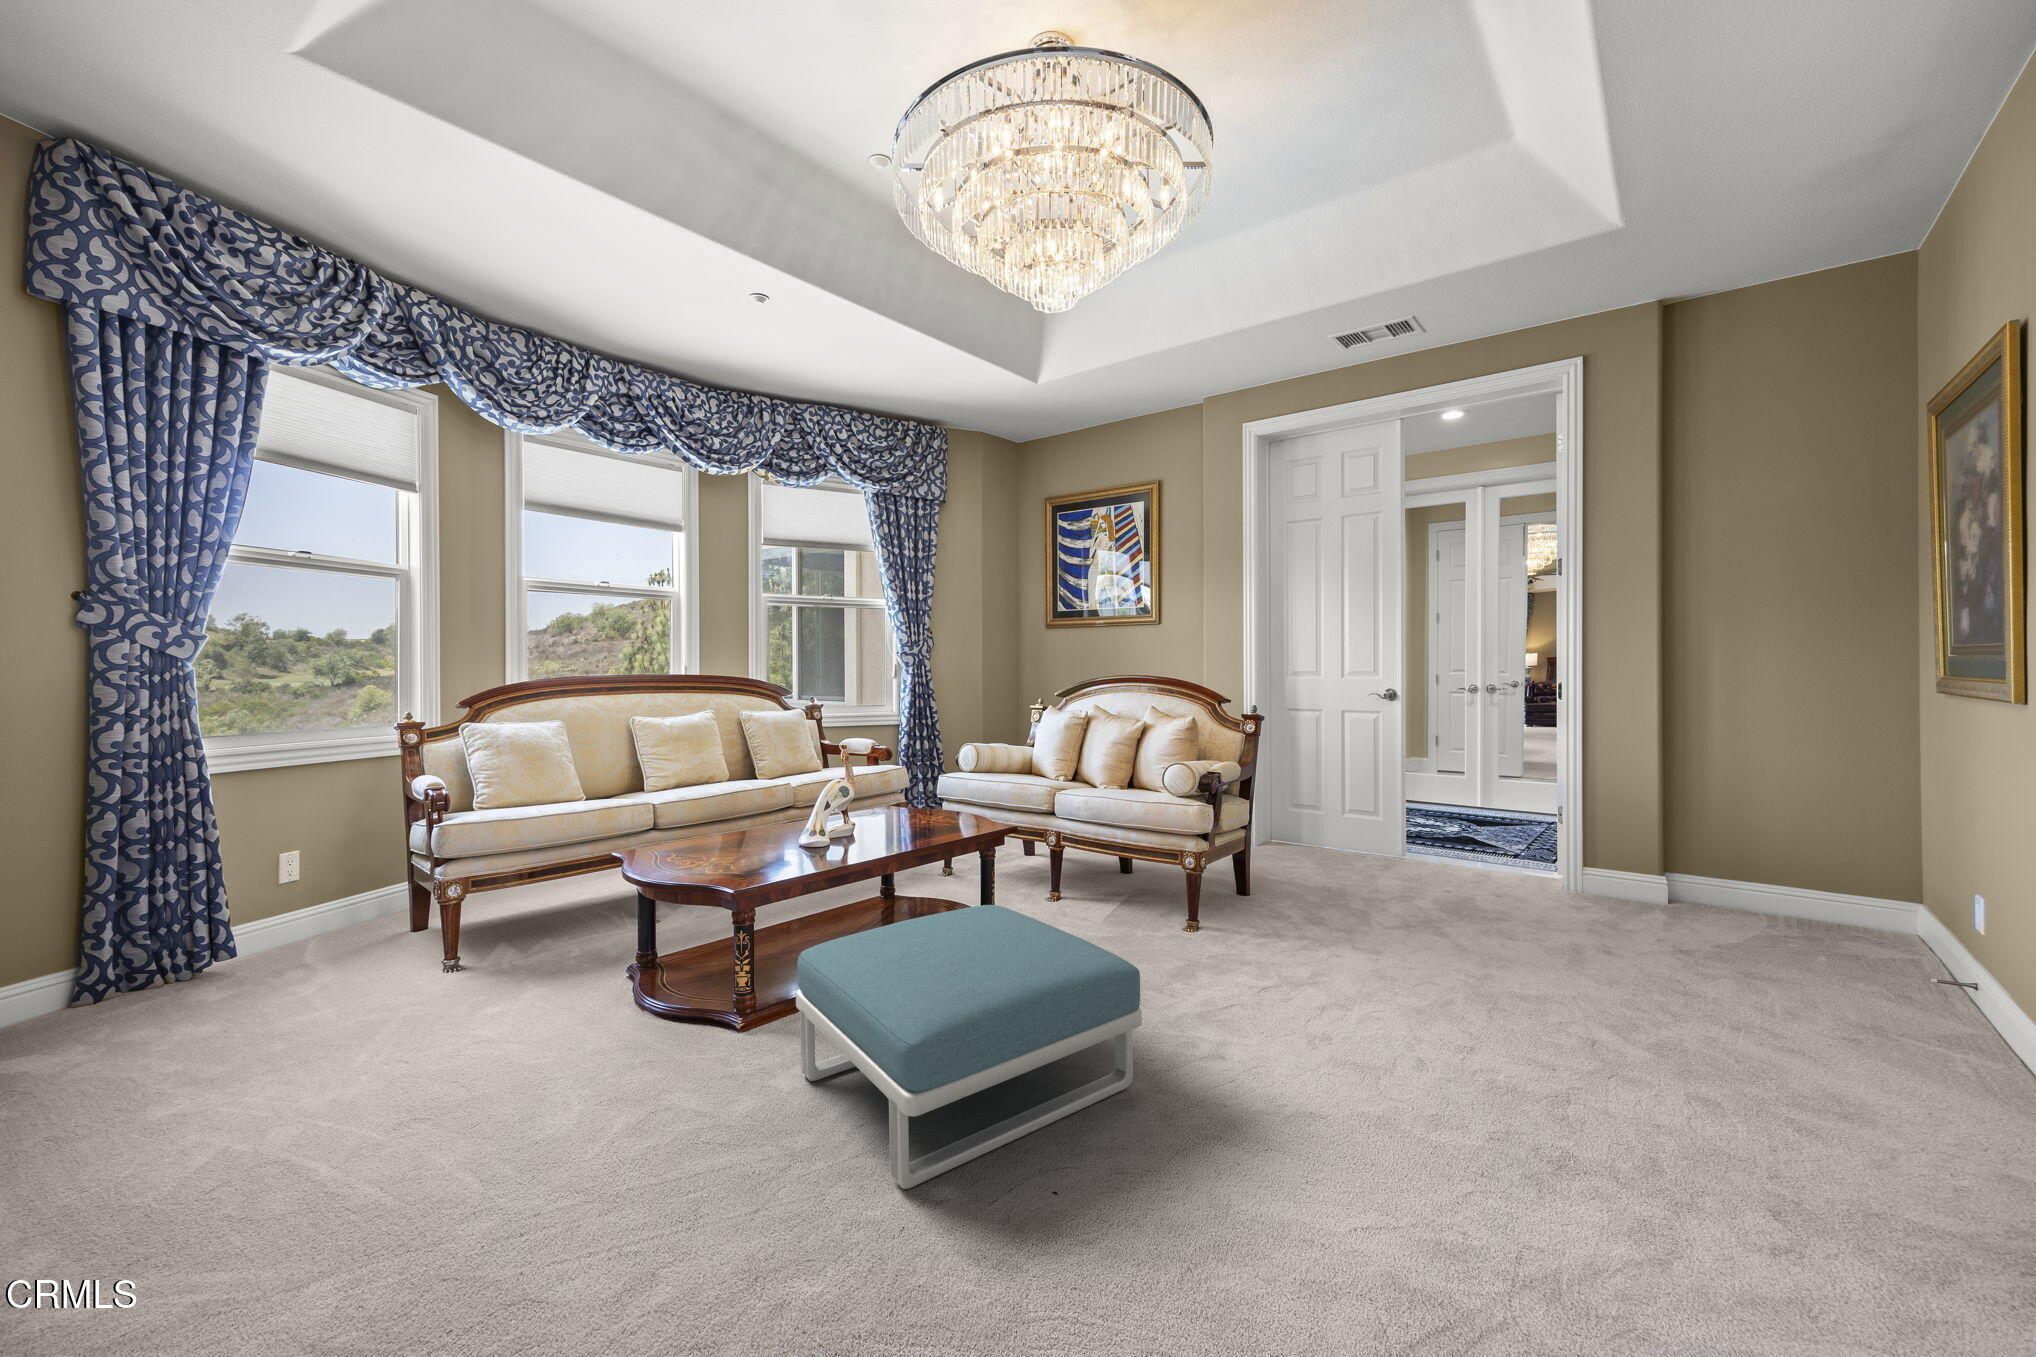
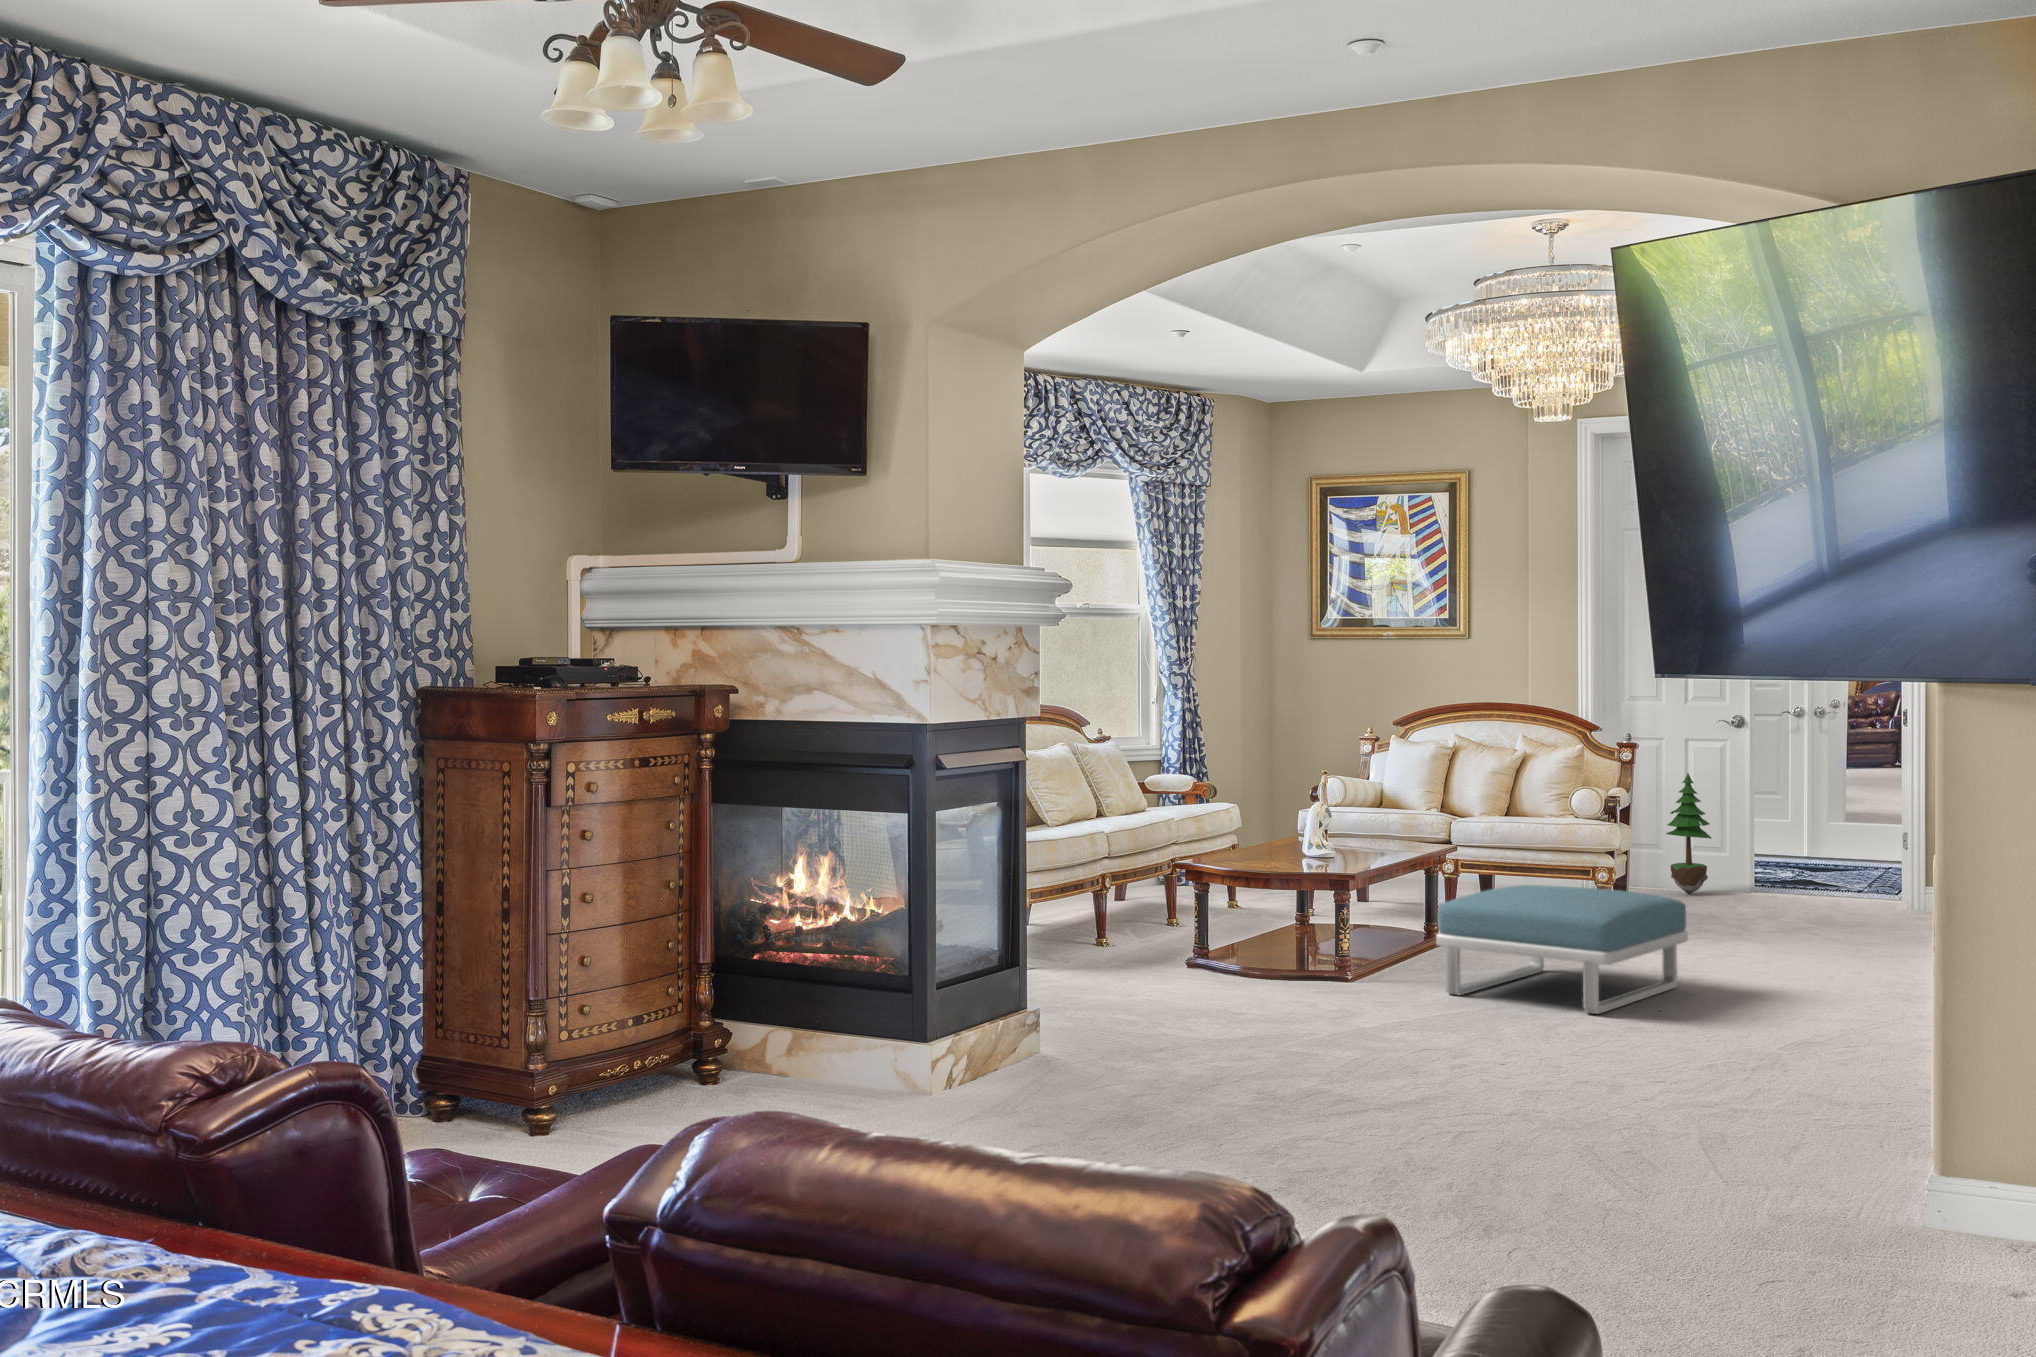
potted tree: none [1310,742,1354,856] -> present [1666,773,1711,894]

